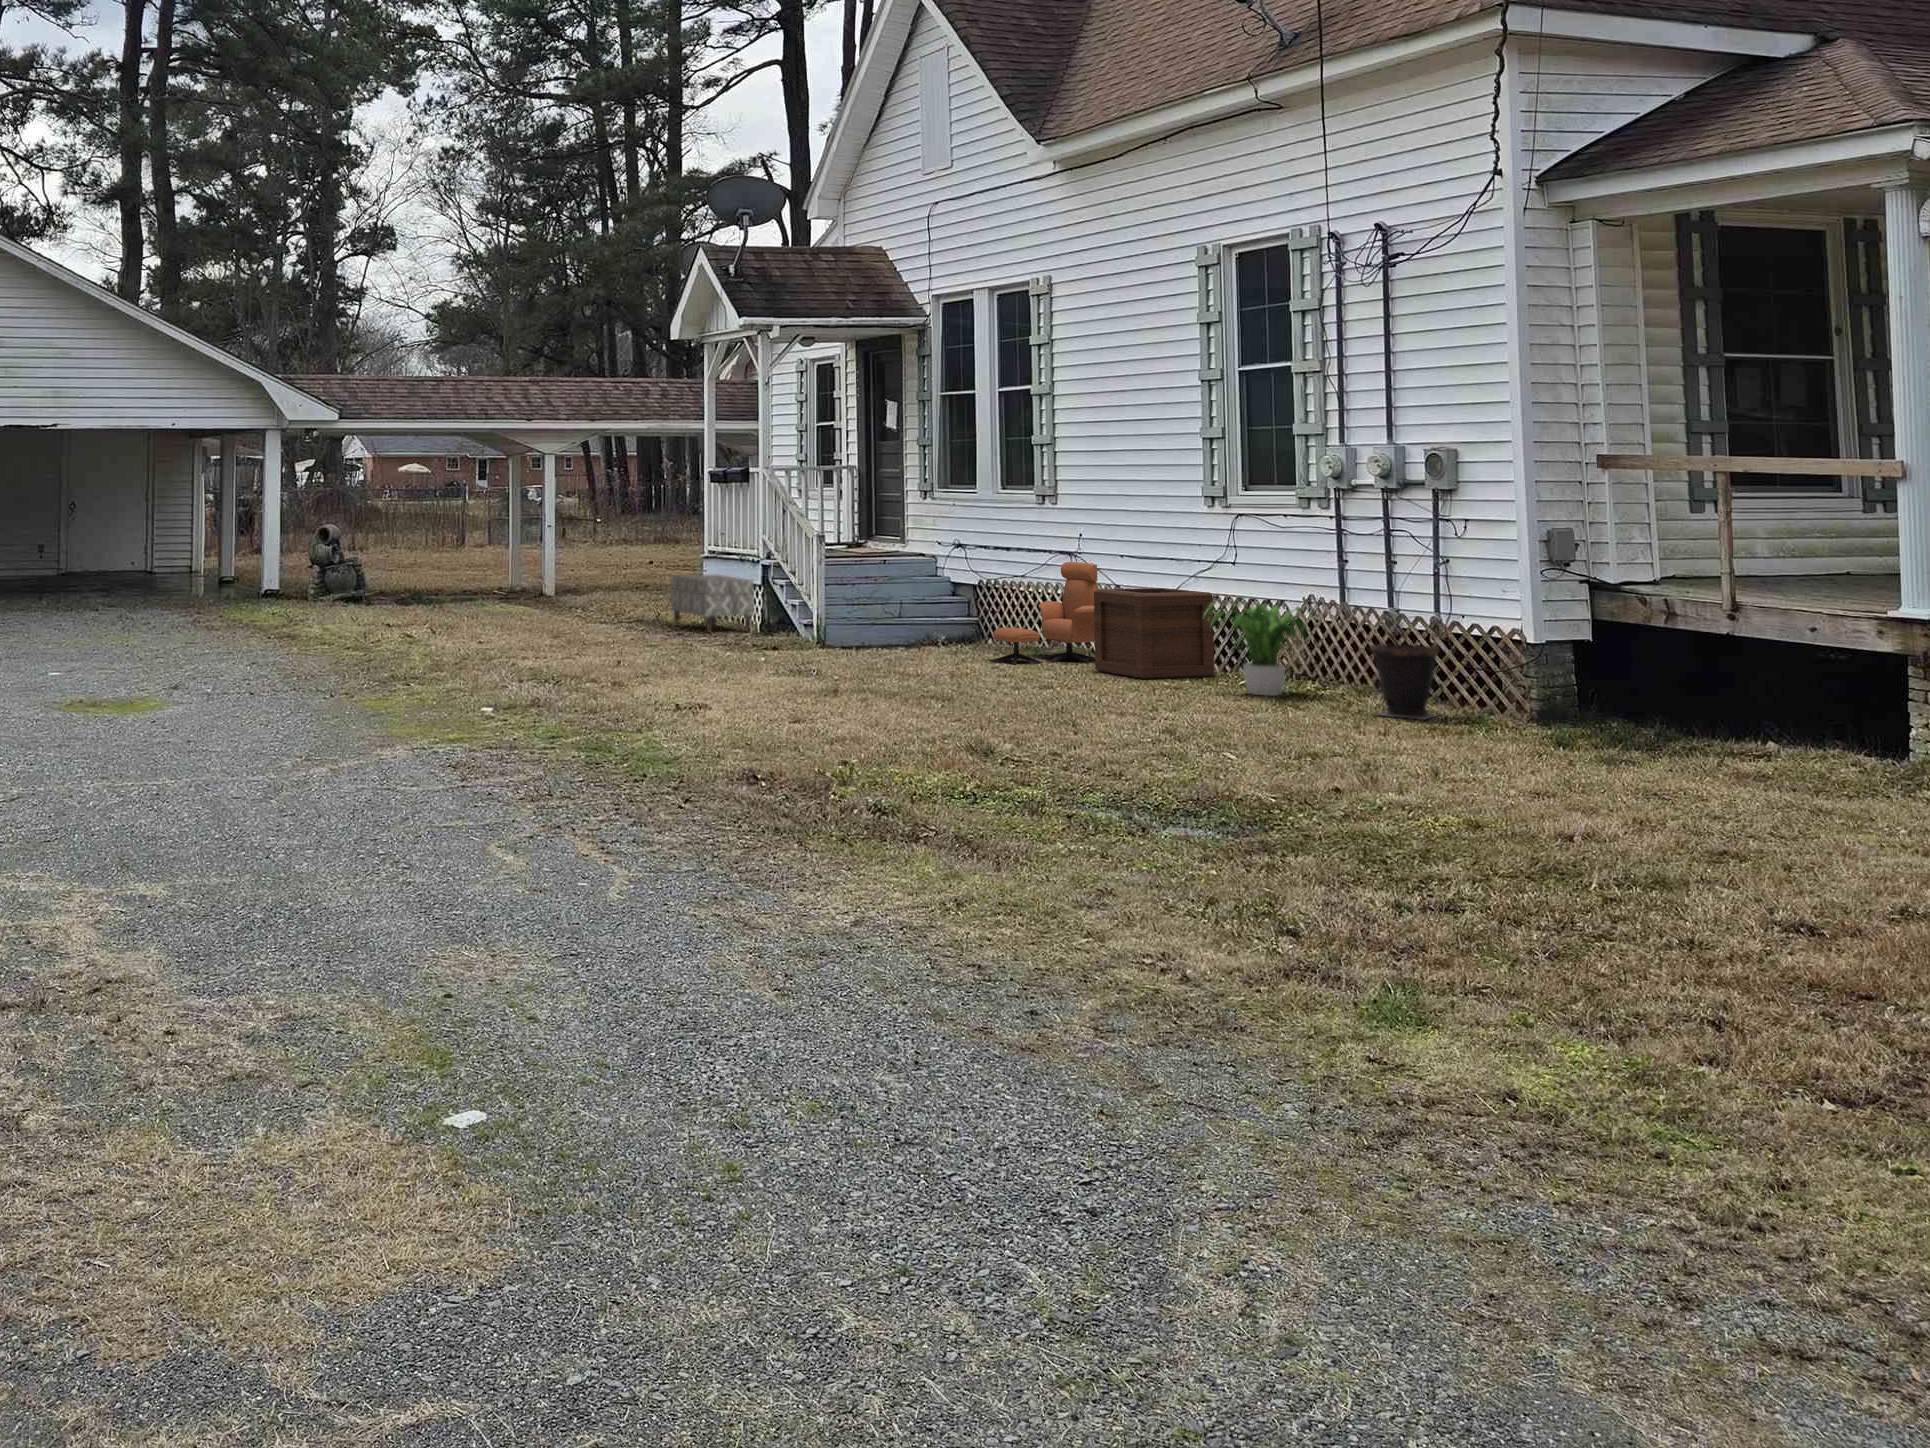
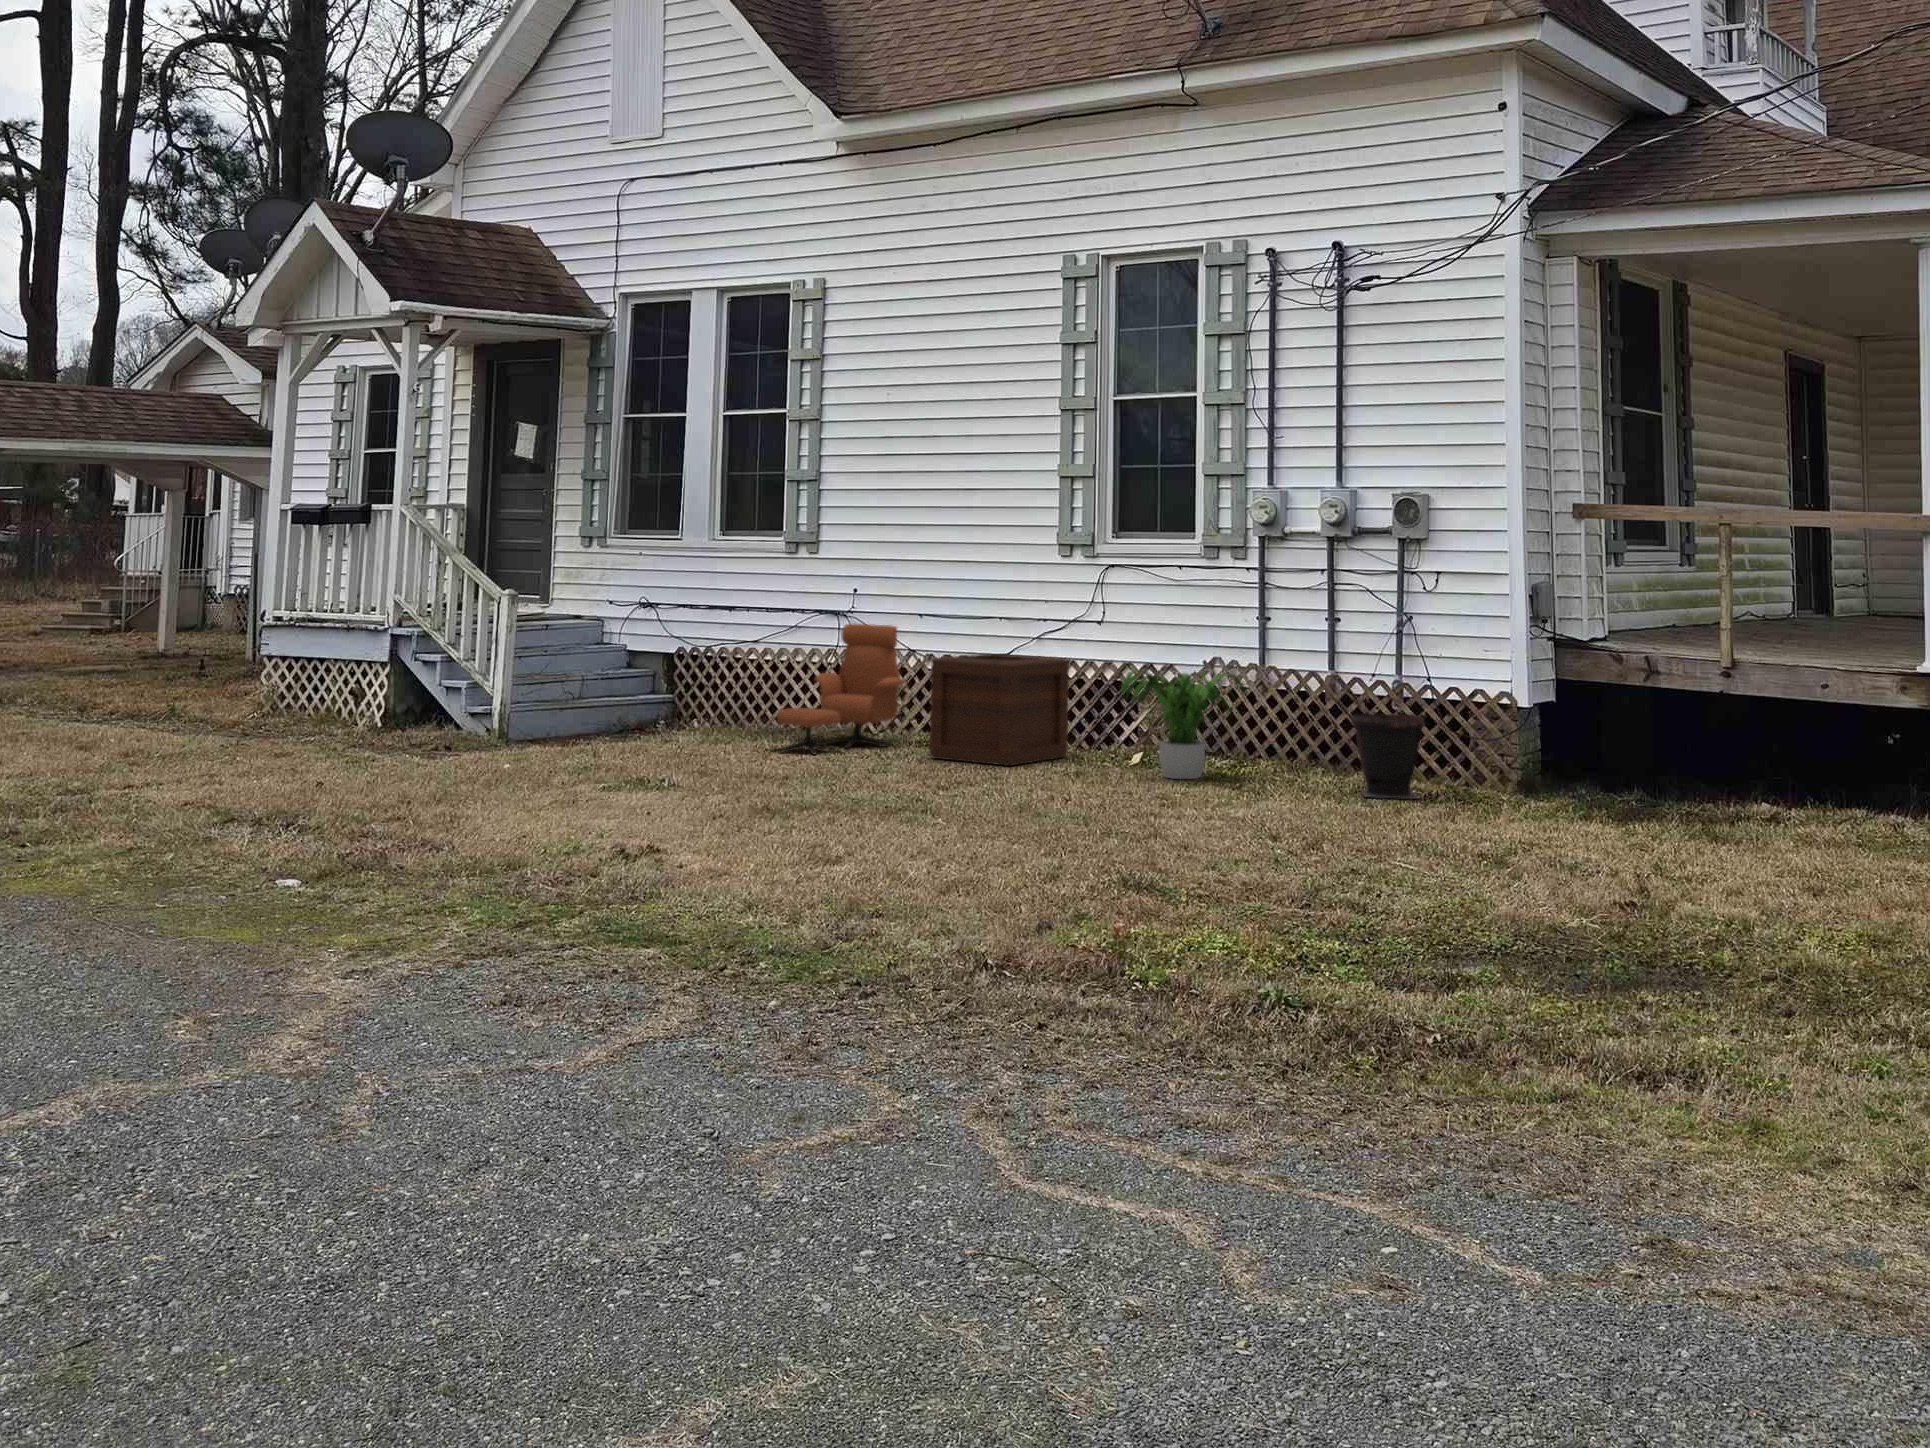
bench: present [671,575,754,633] -> none [222,648,370,731]

